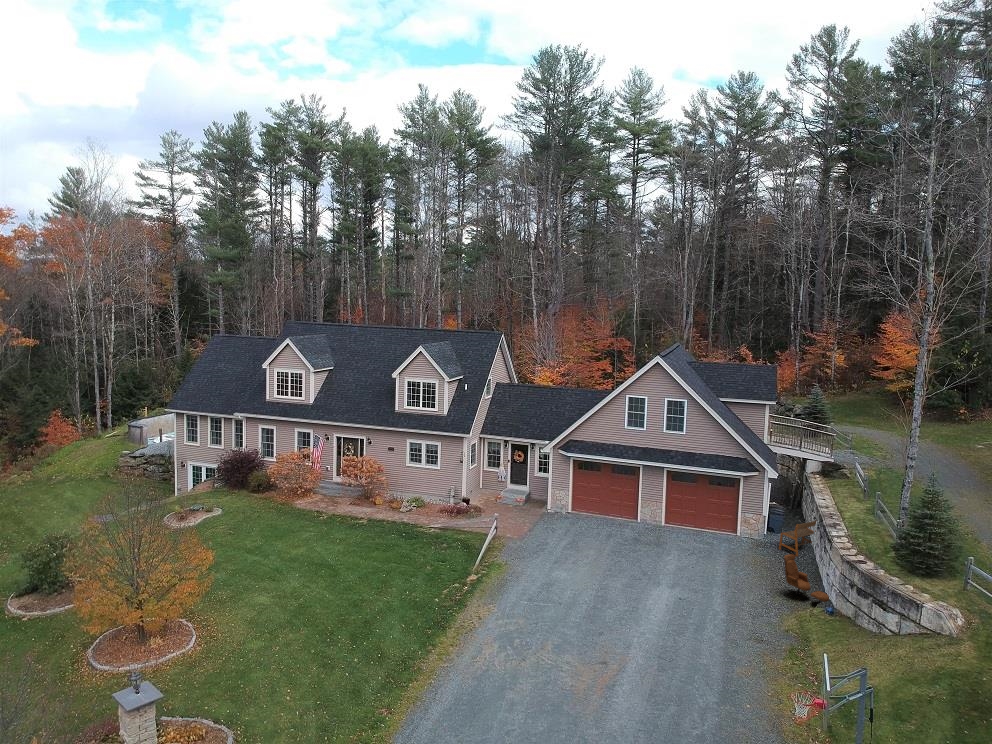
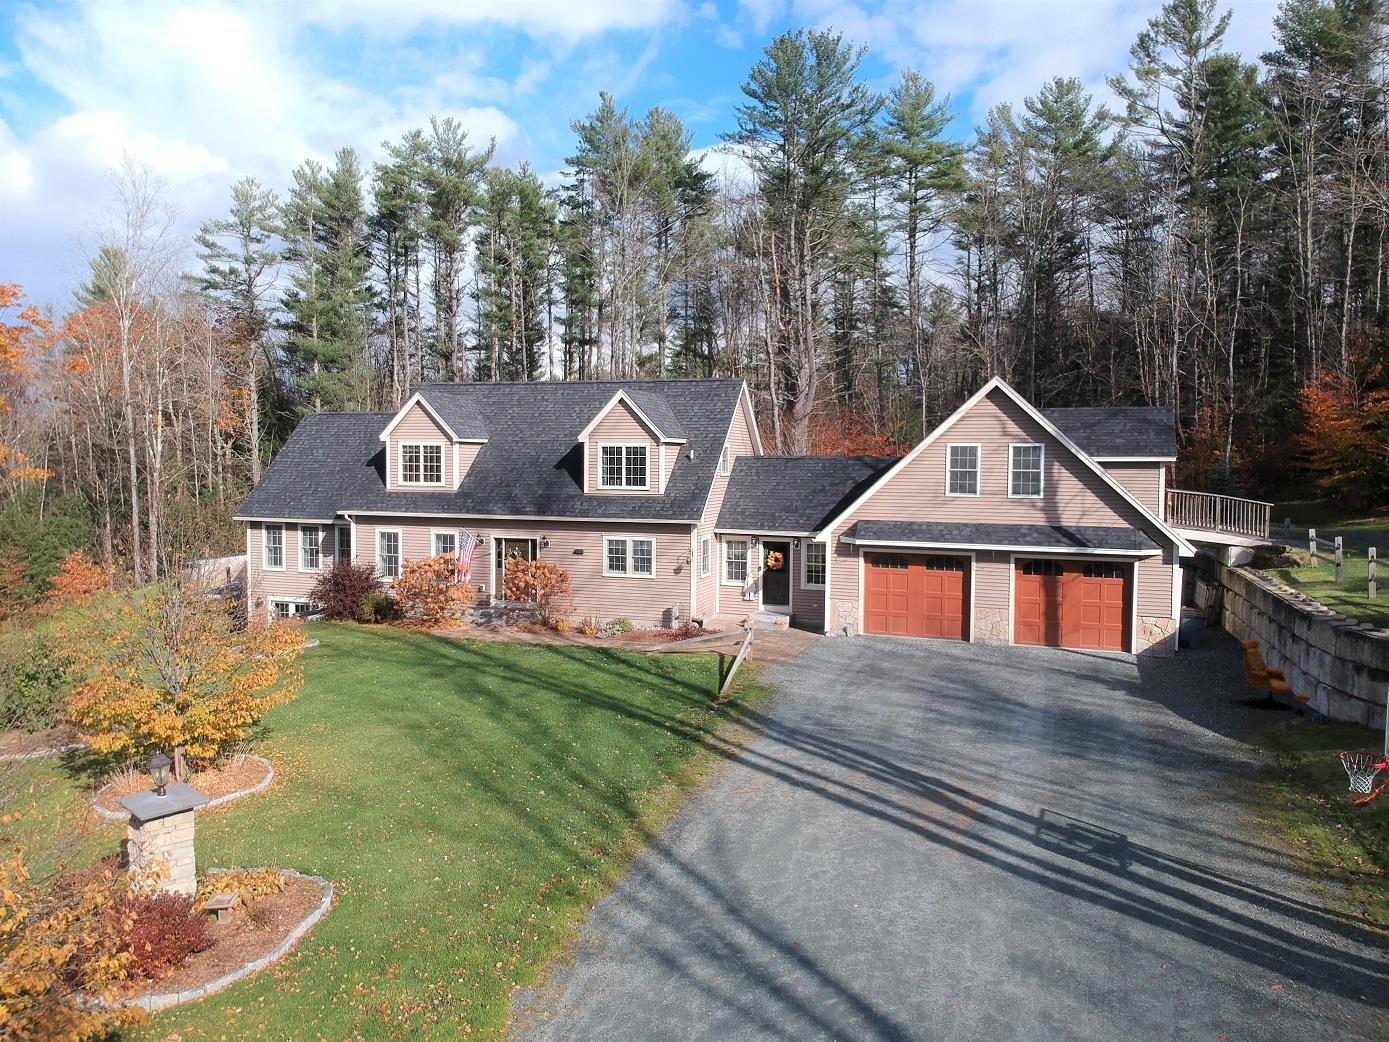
bench: present [779,521,816,556] -> none [1209,611,1275,668]

